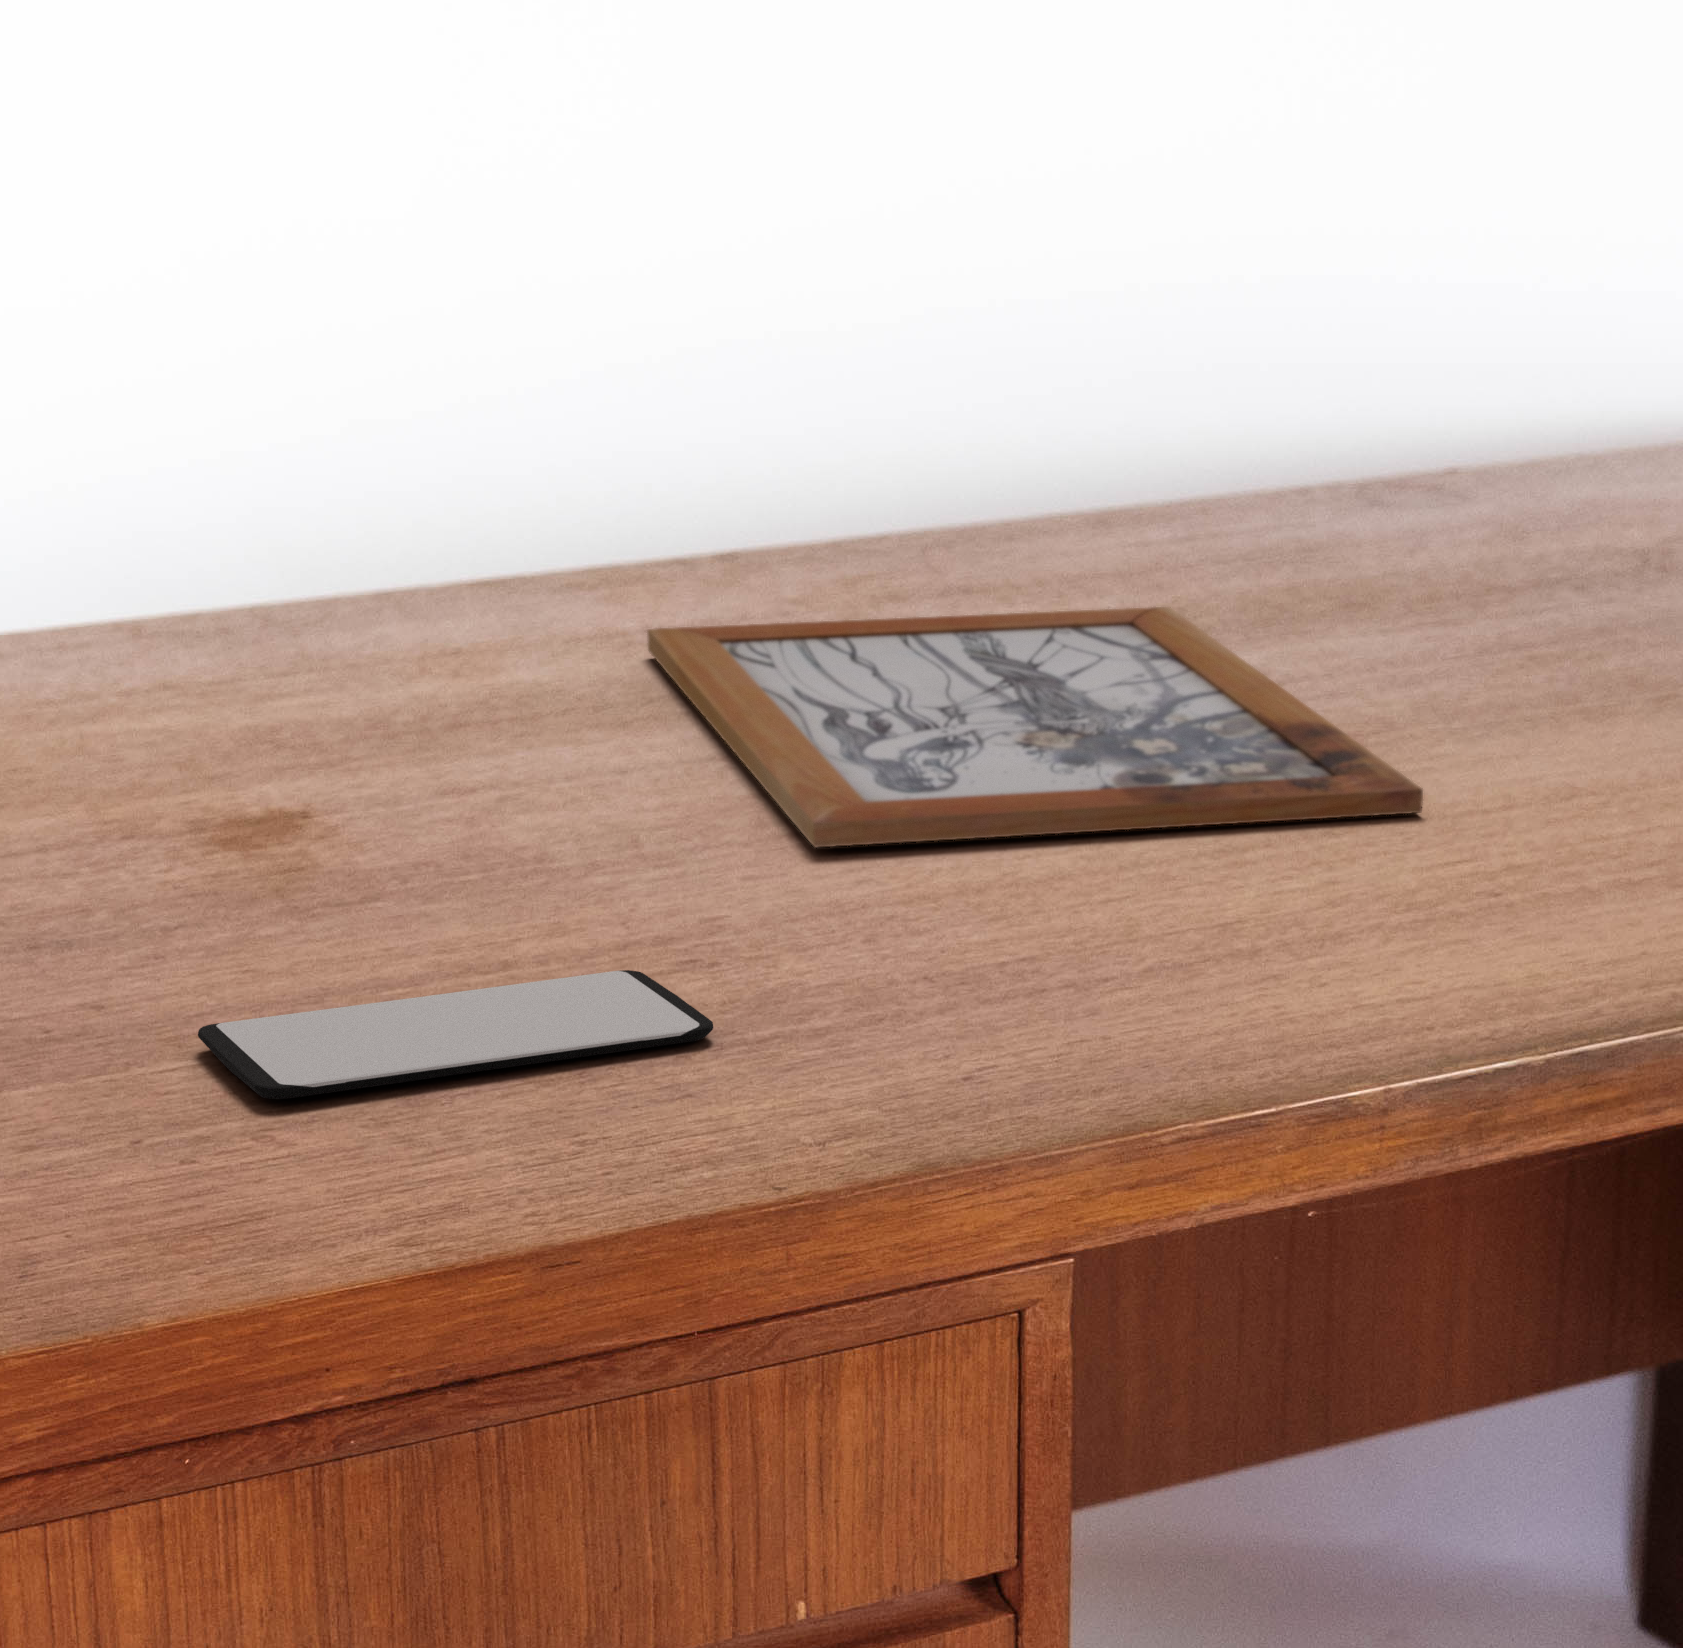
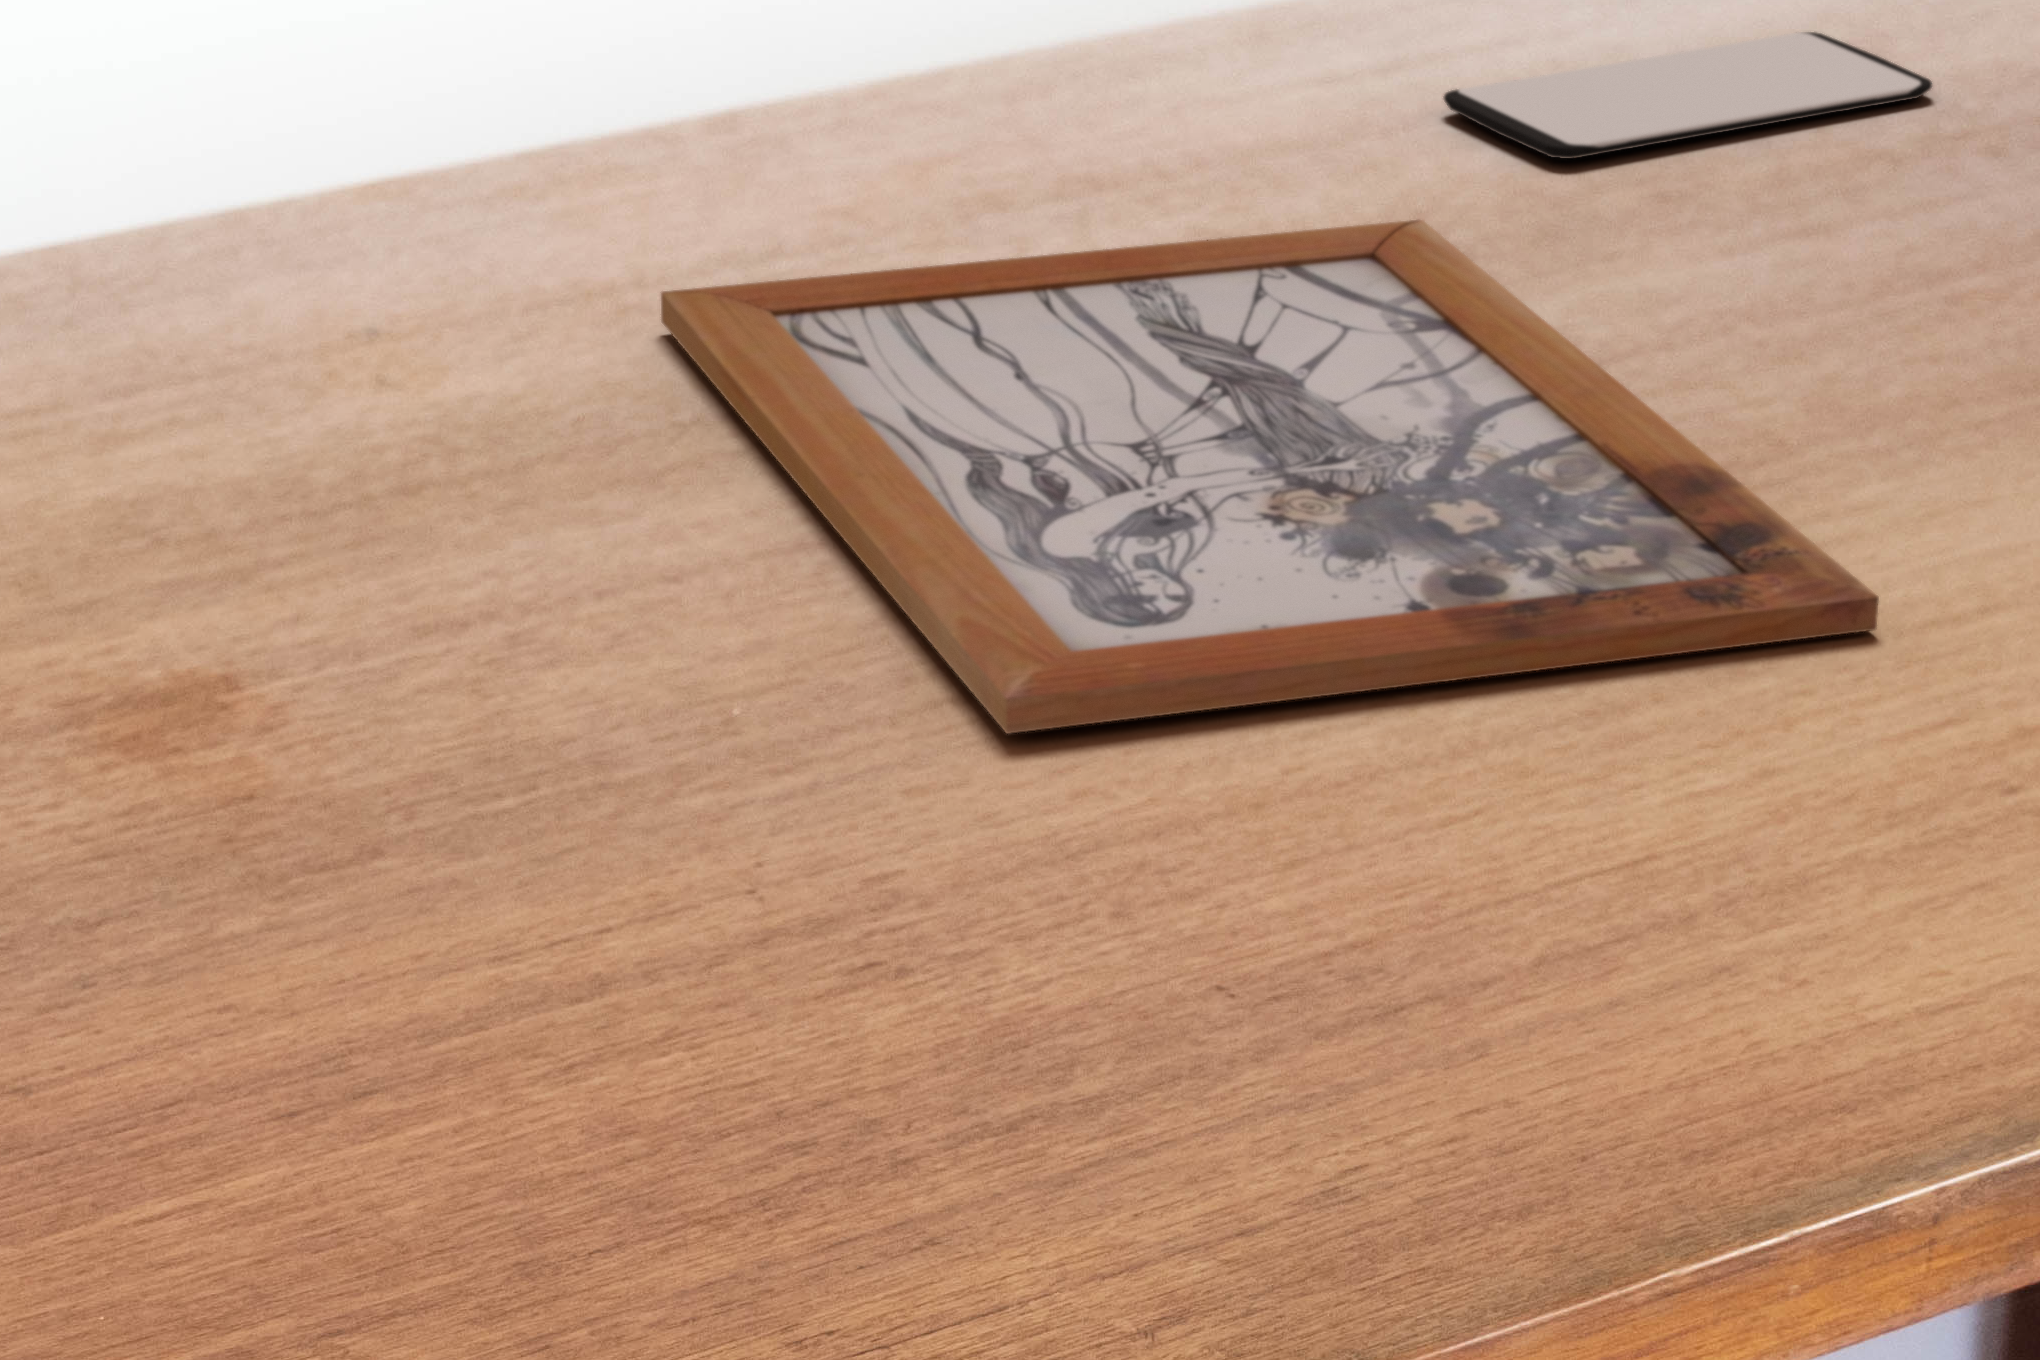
smartphone: present [198,970,713,1099] -> present [1444,32,1932,159]

